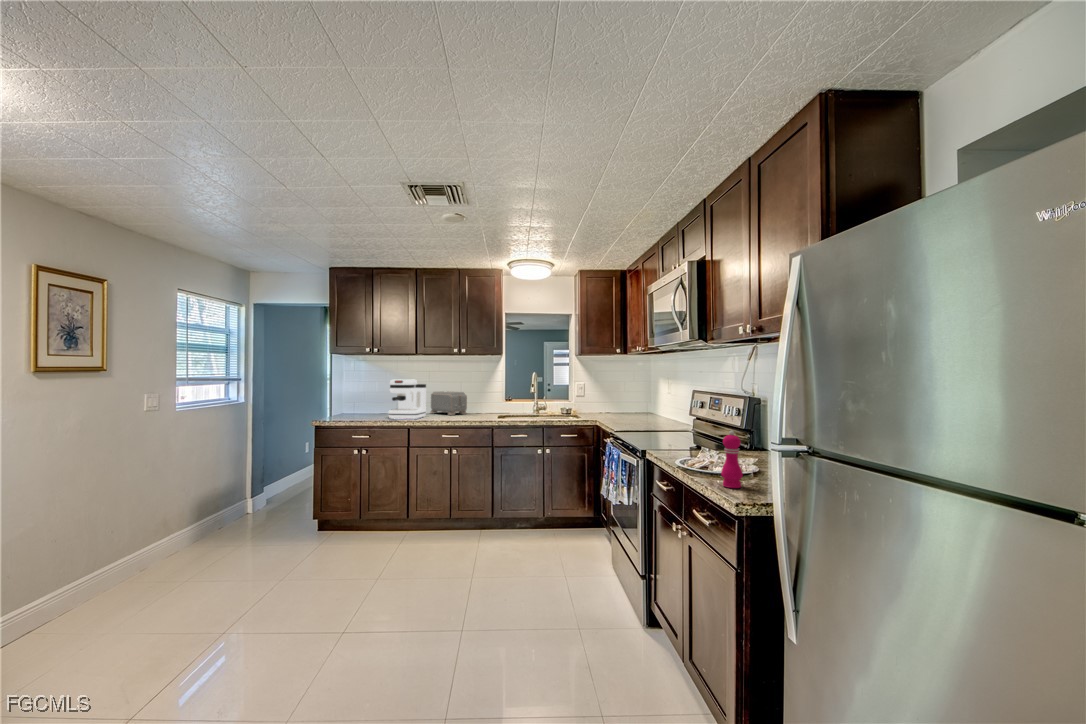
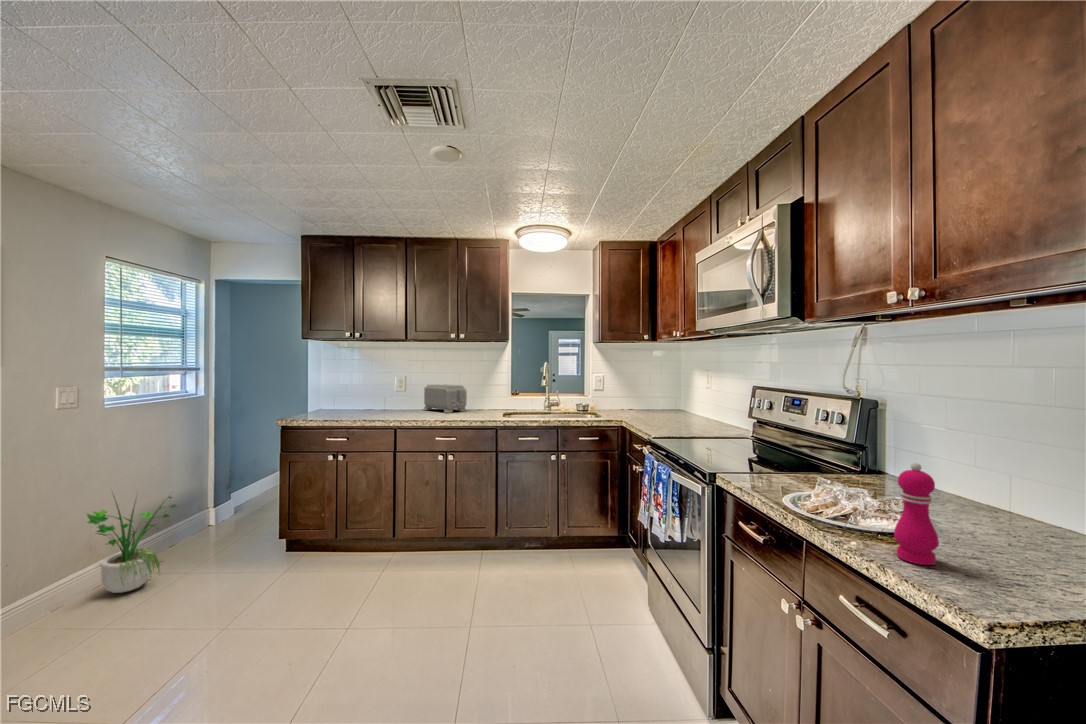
coffee maker: present [389,379,426,419] -> none [372,370,418,418]
potted plant: none [165,472,231,558] -> present [87,496,176,593]

